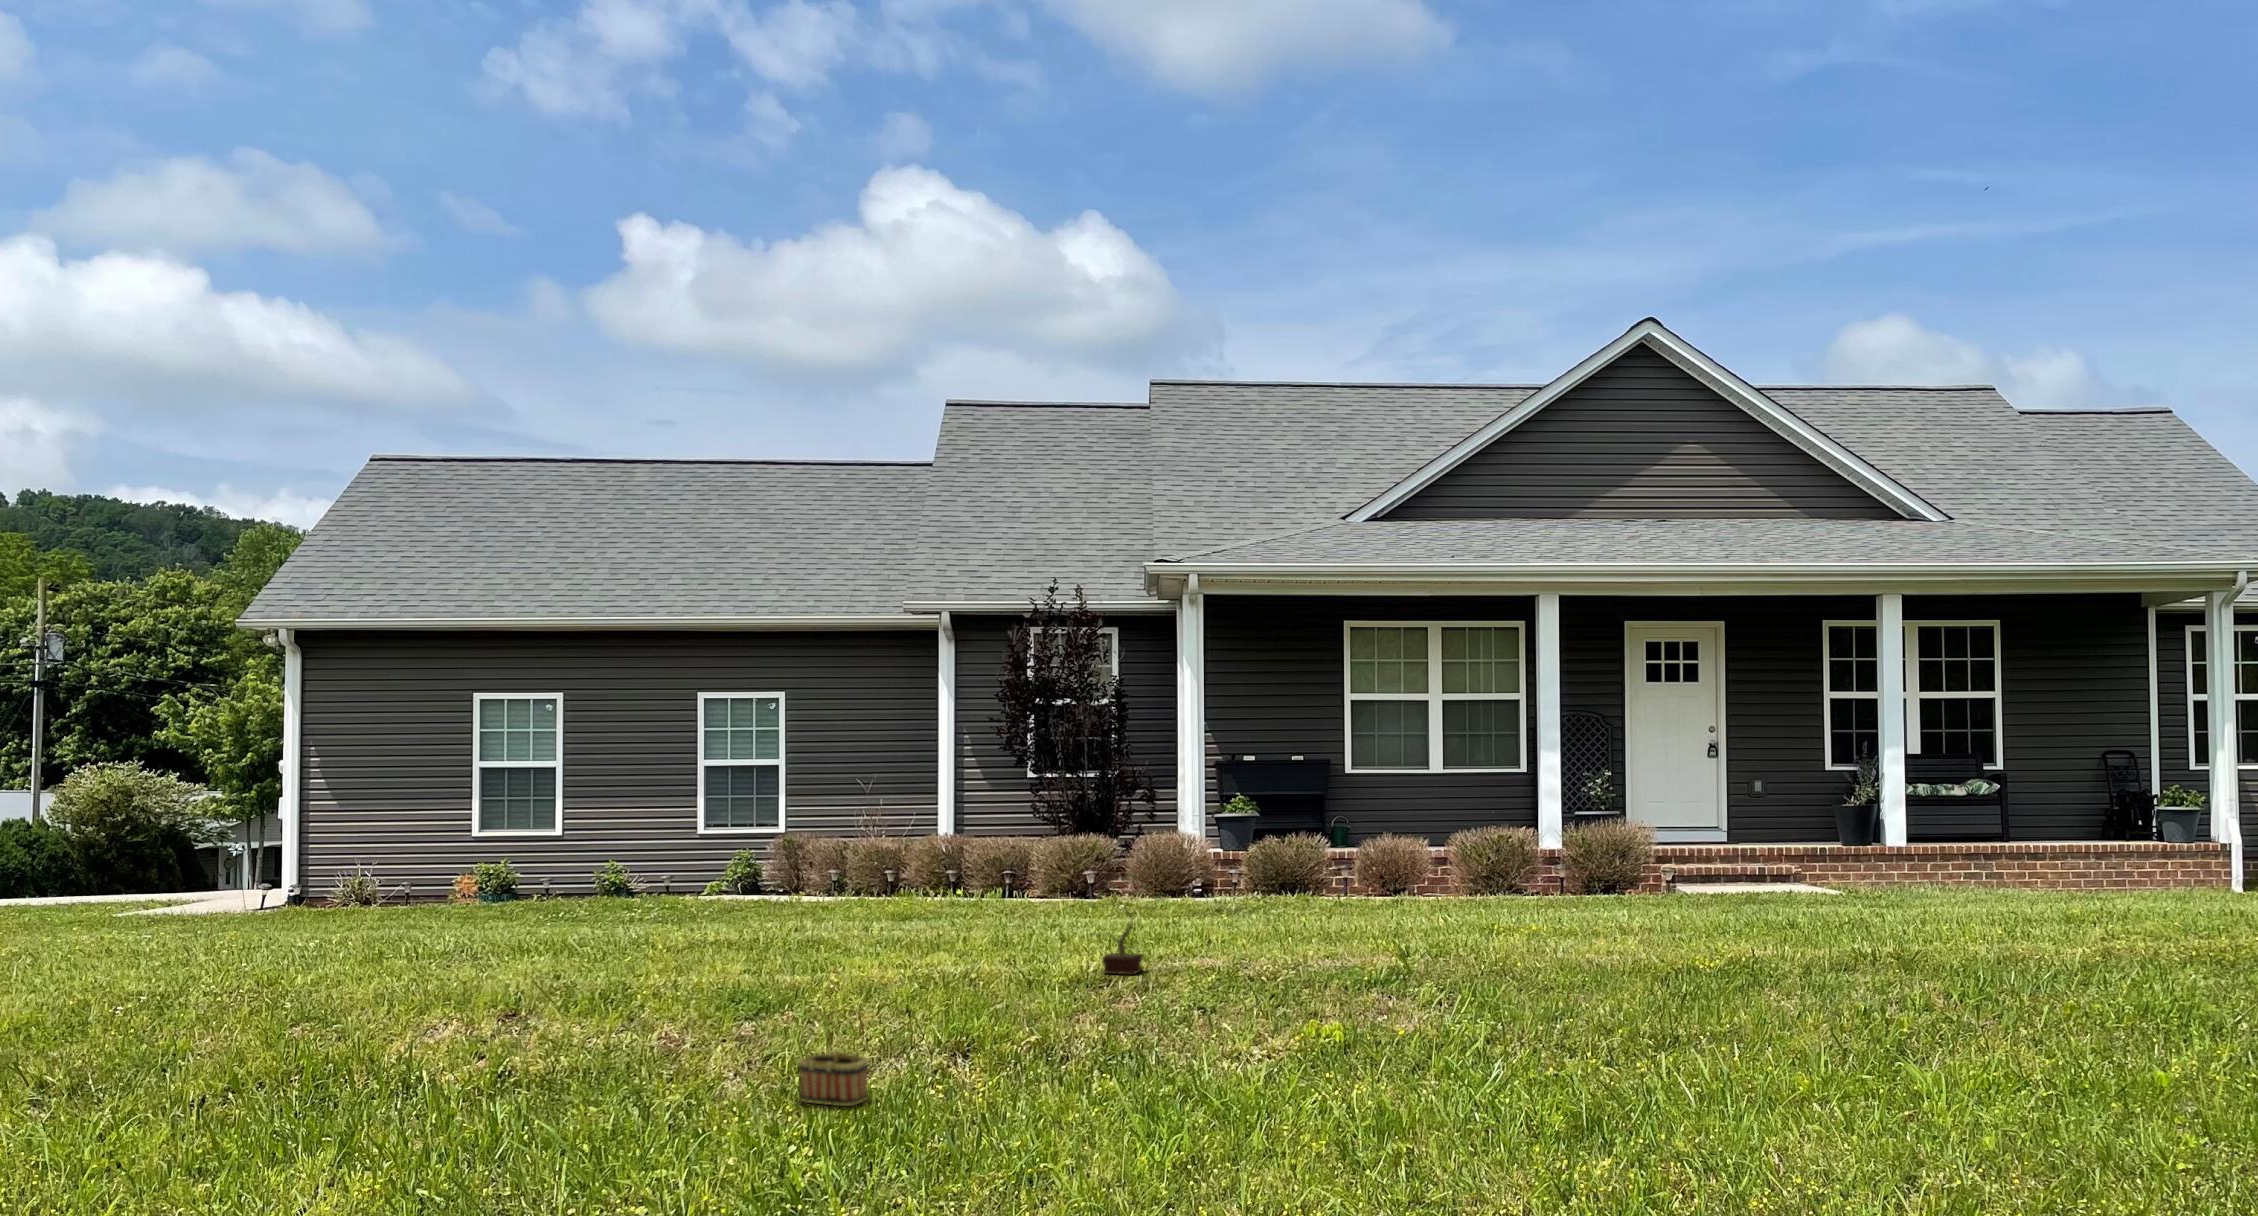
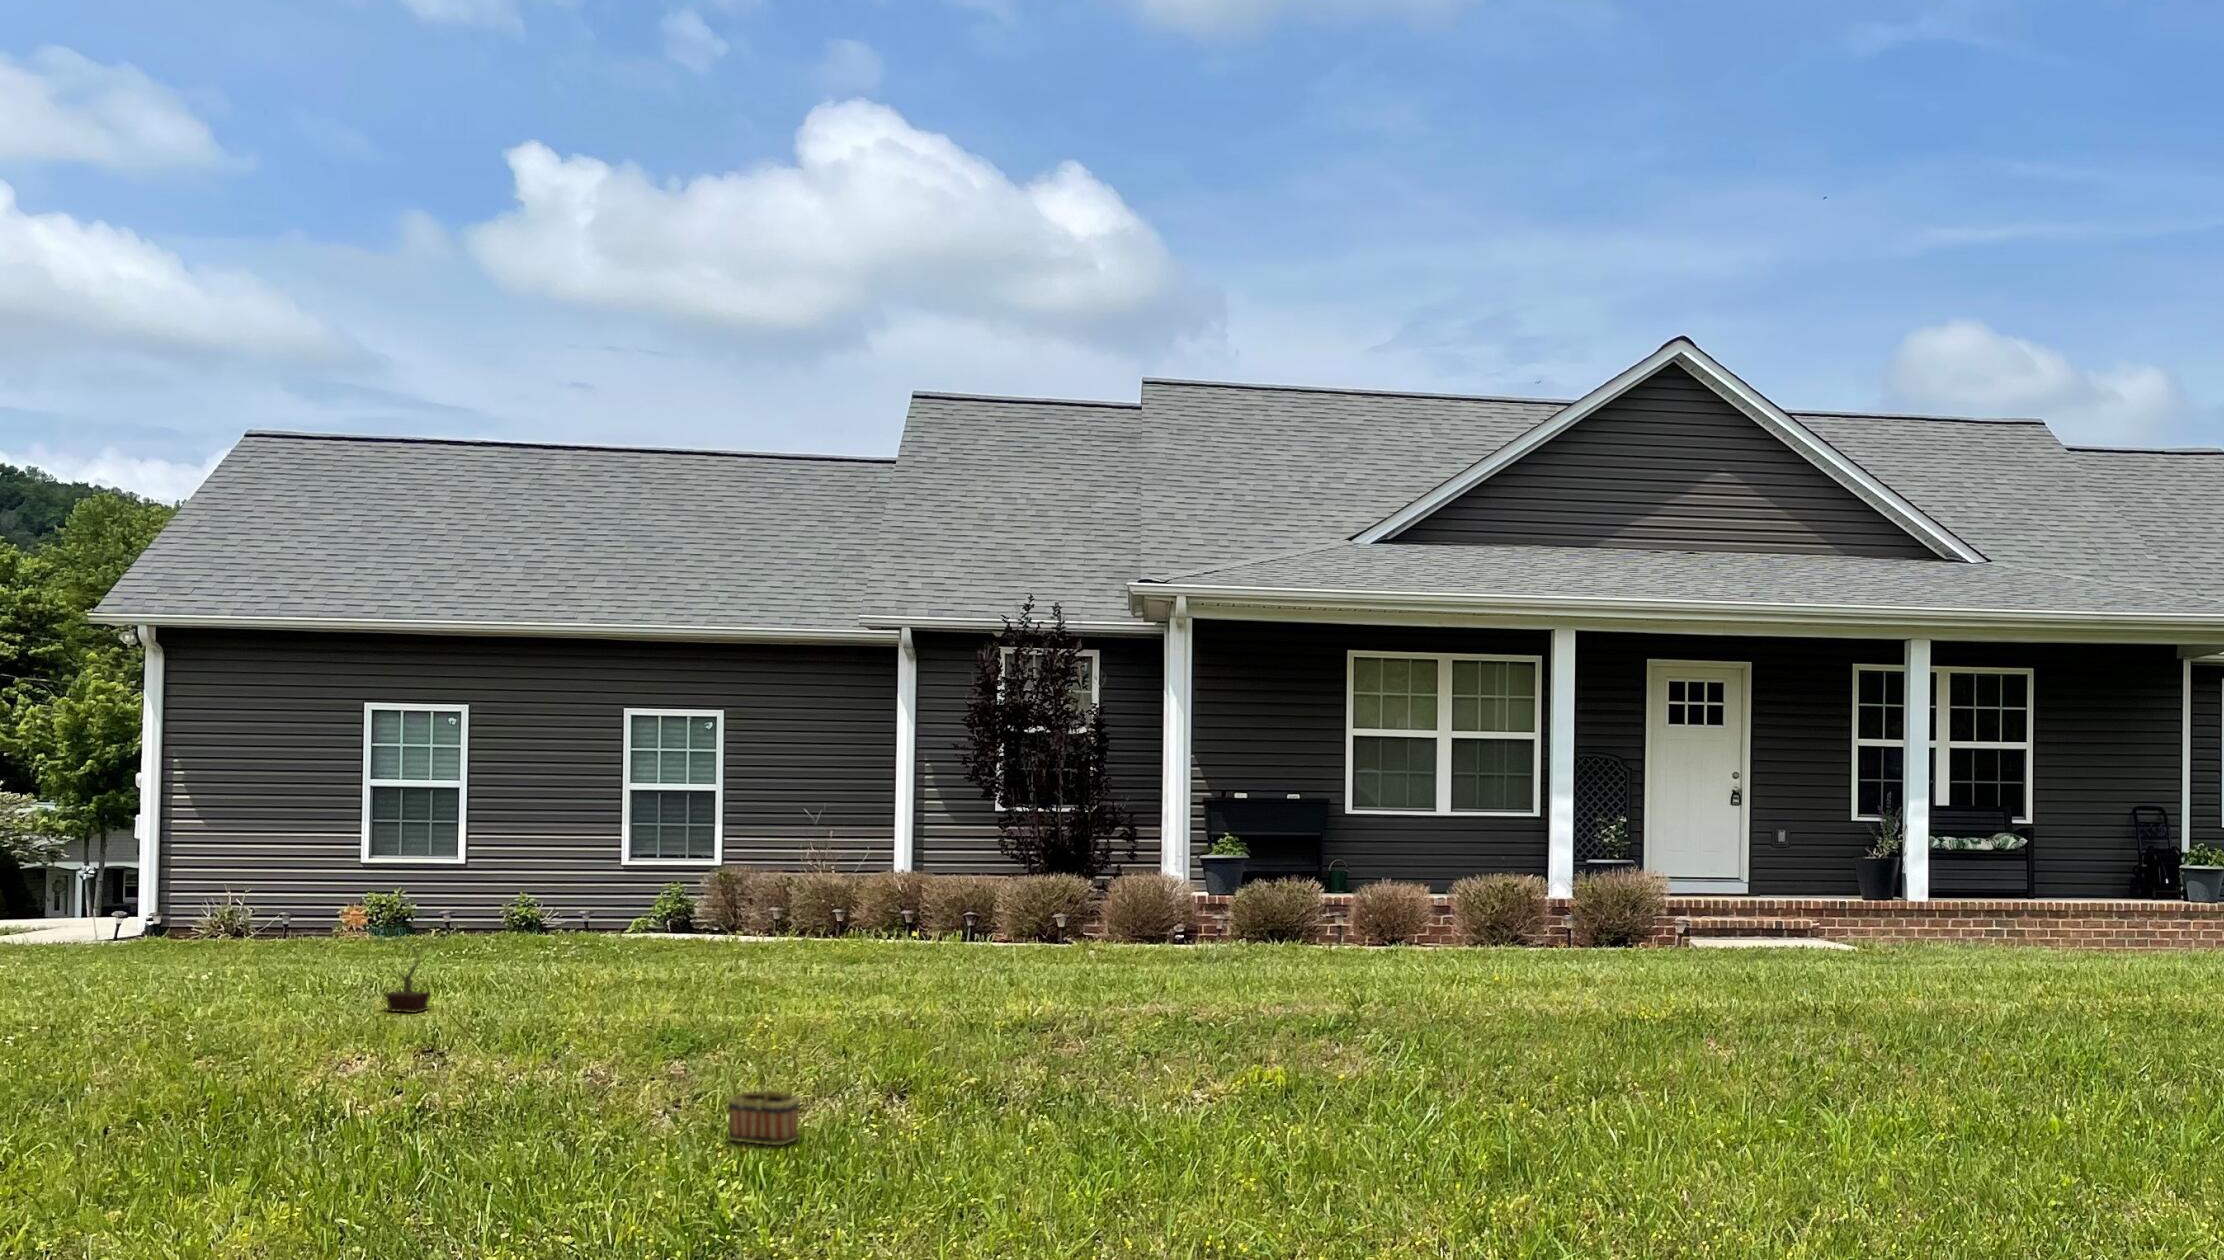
potted plant: present [1092,874,1163,975] -> present [386,911,449,1013]

